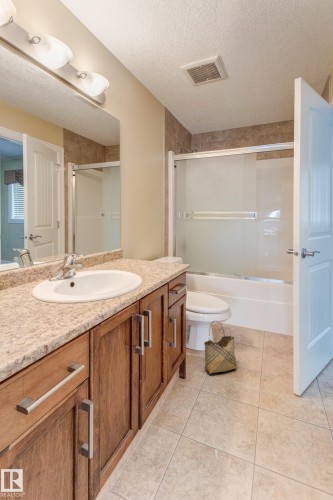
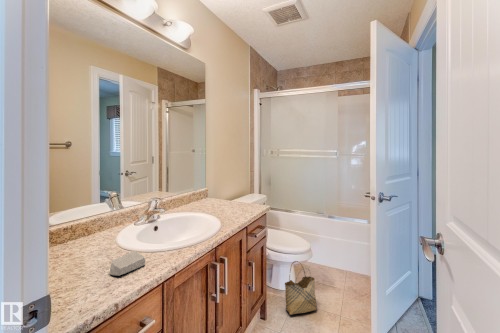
soap bar: none [34,299,70,322] -> present [110,251,145,276]

